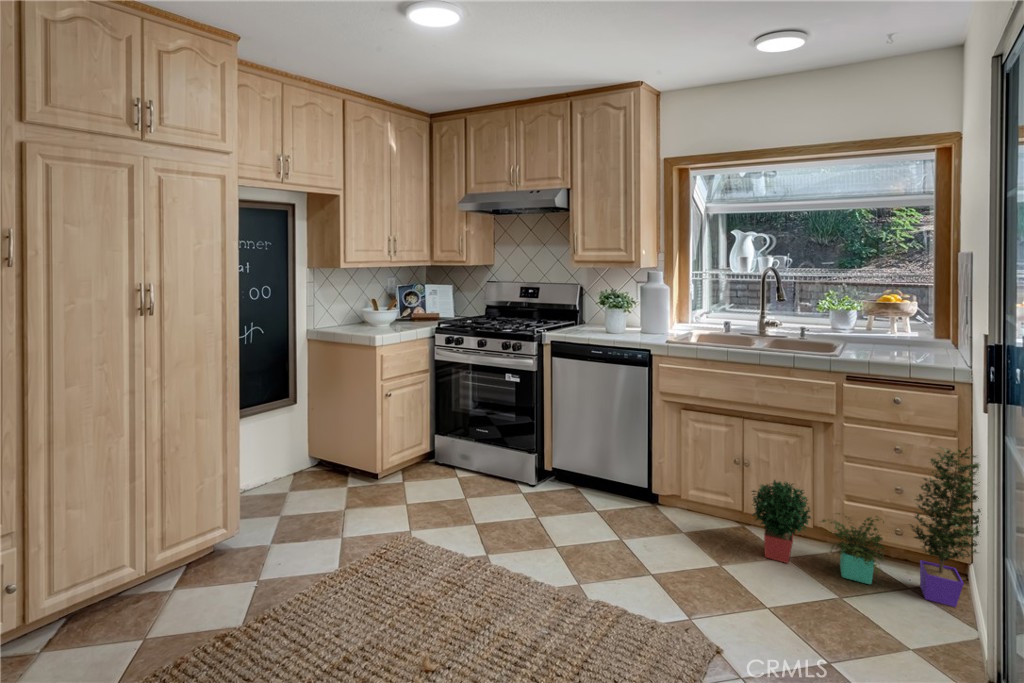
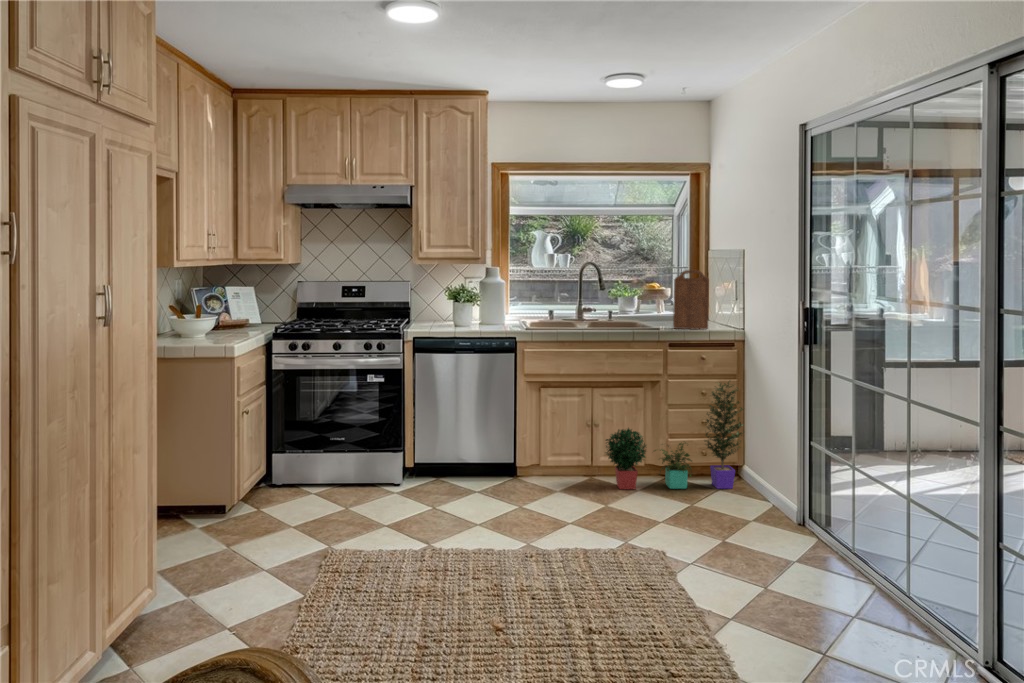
cutting board: none [882,277,952,363] -> present [673,270,709,329]

